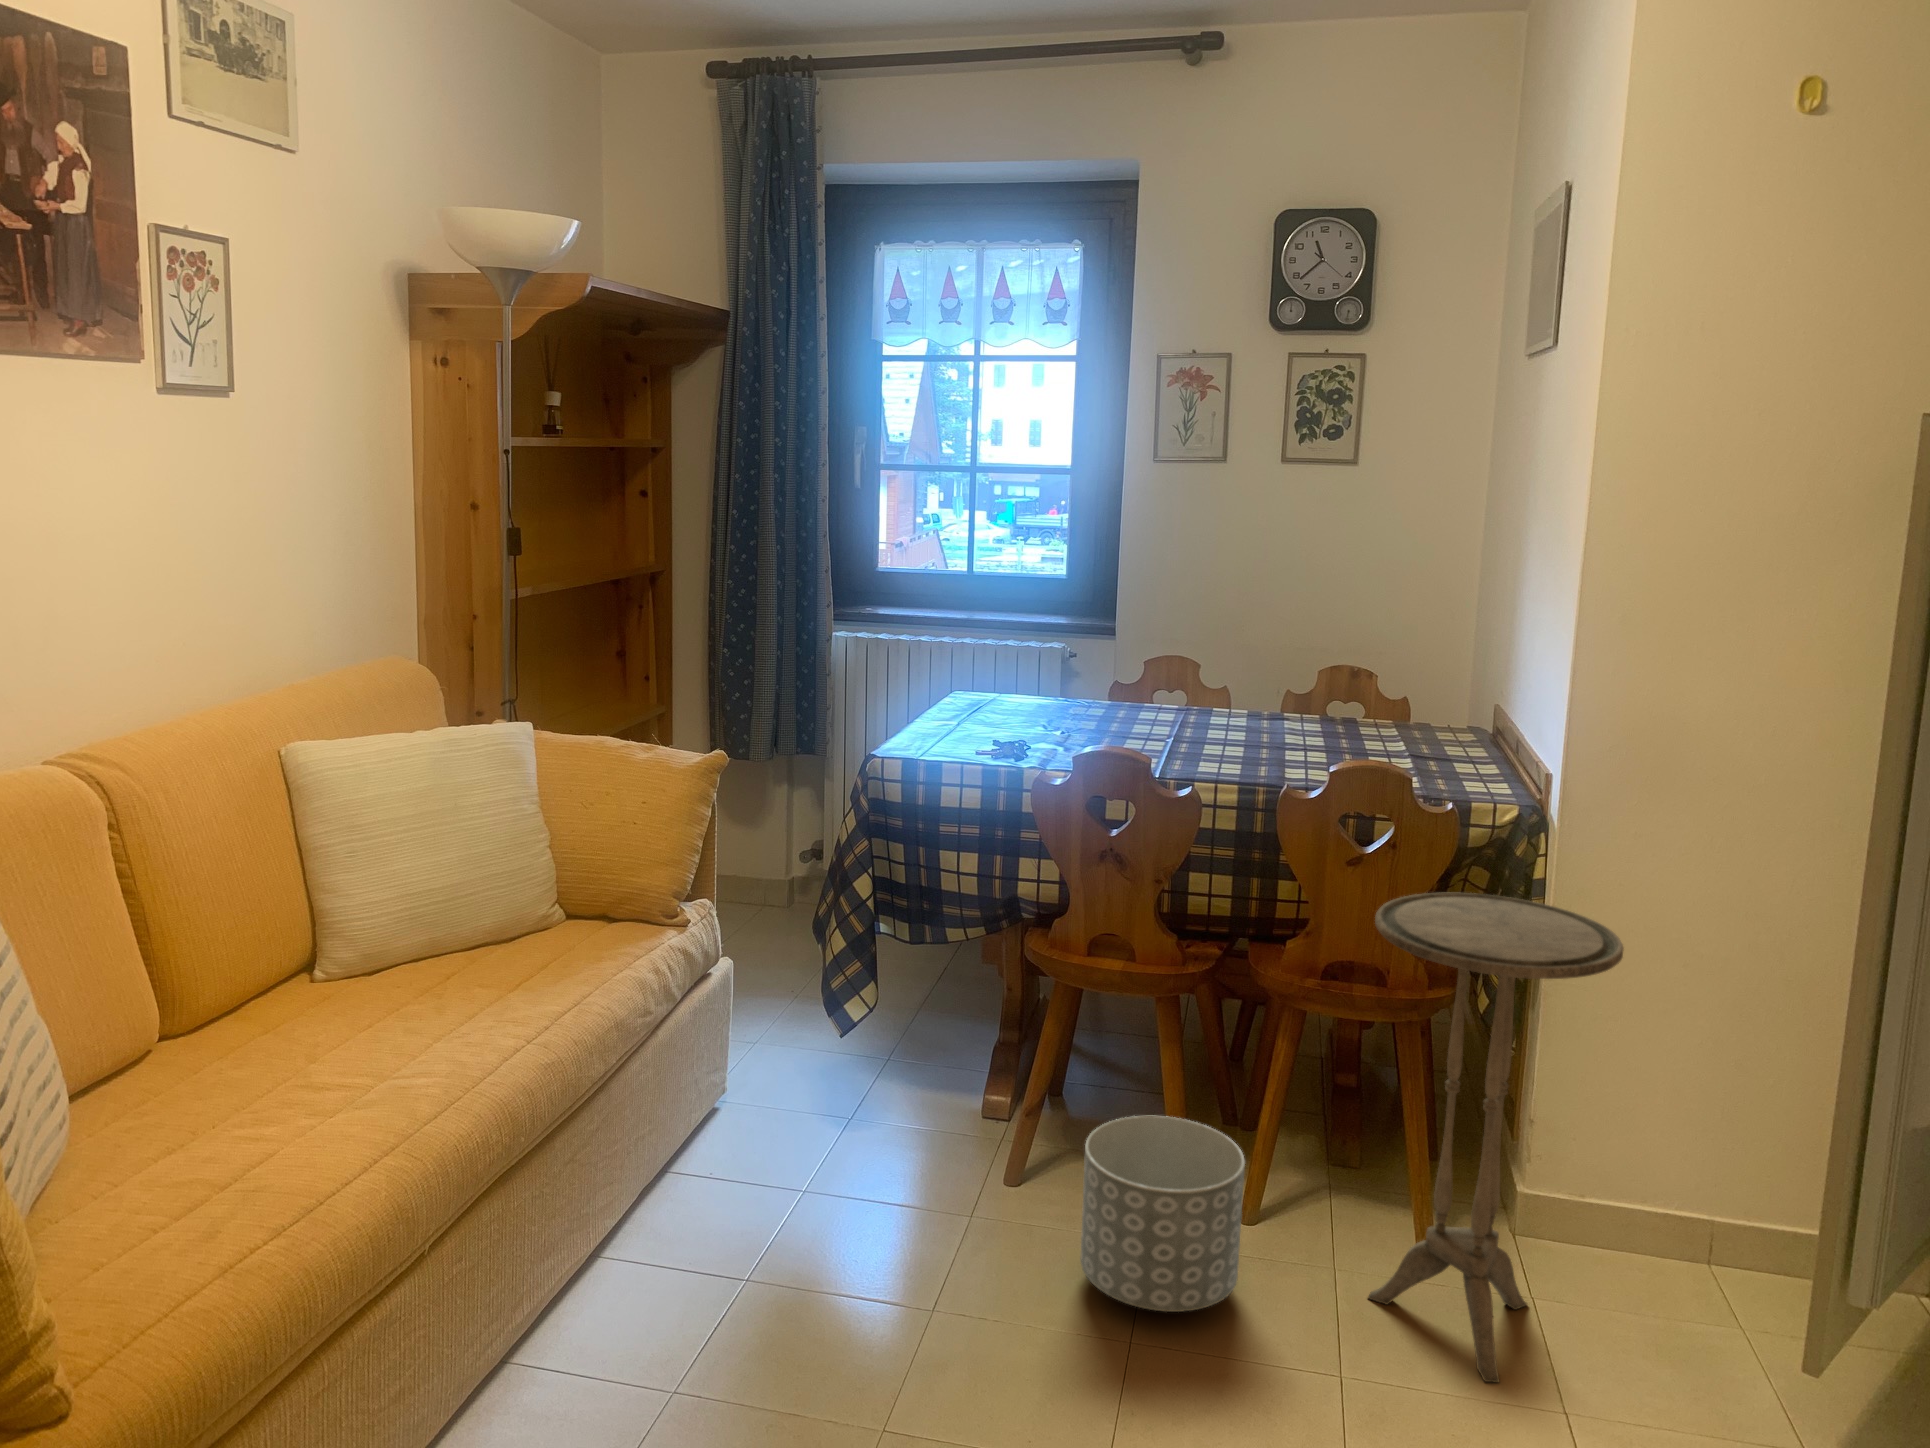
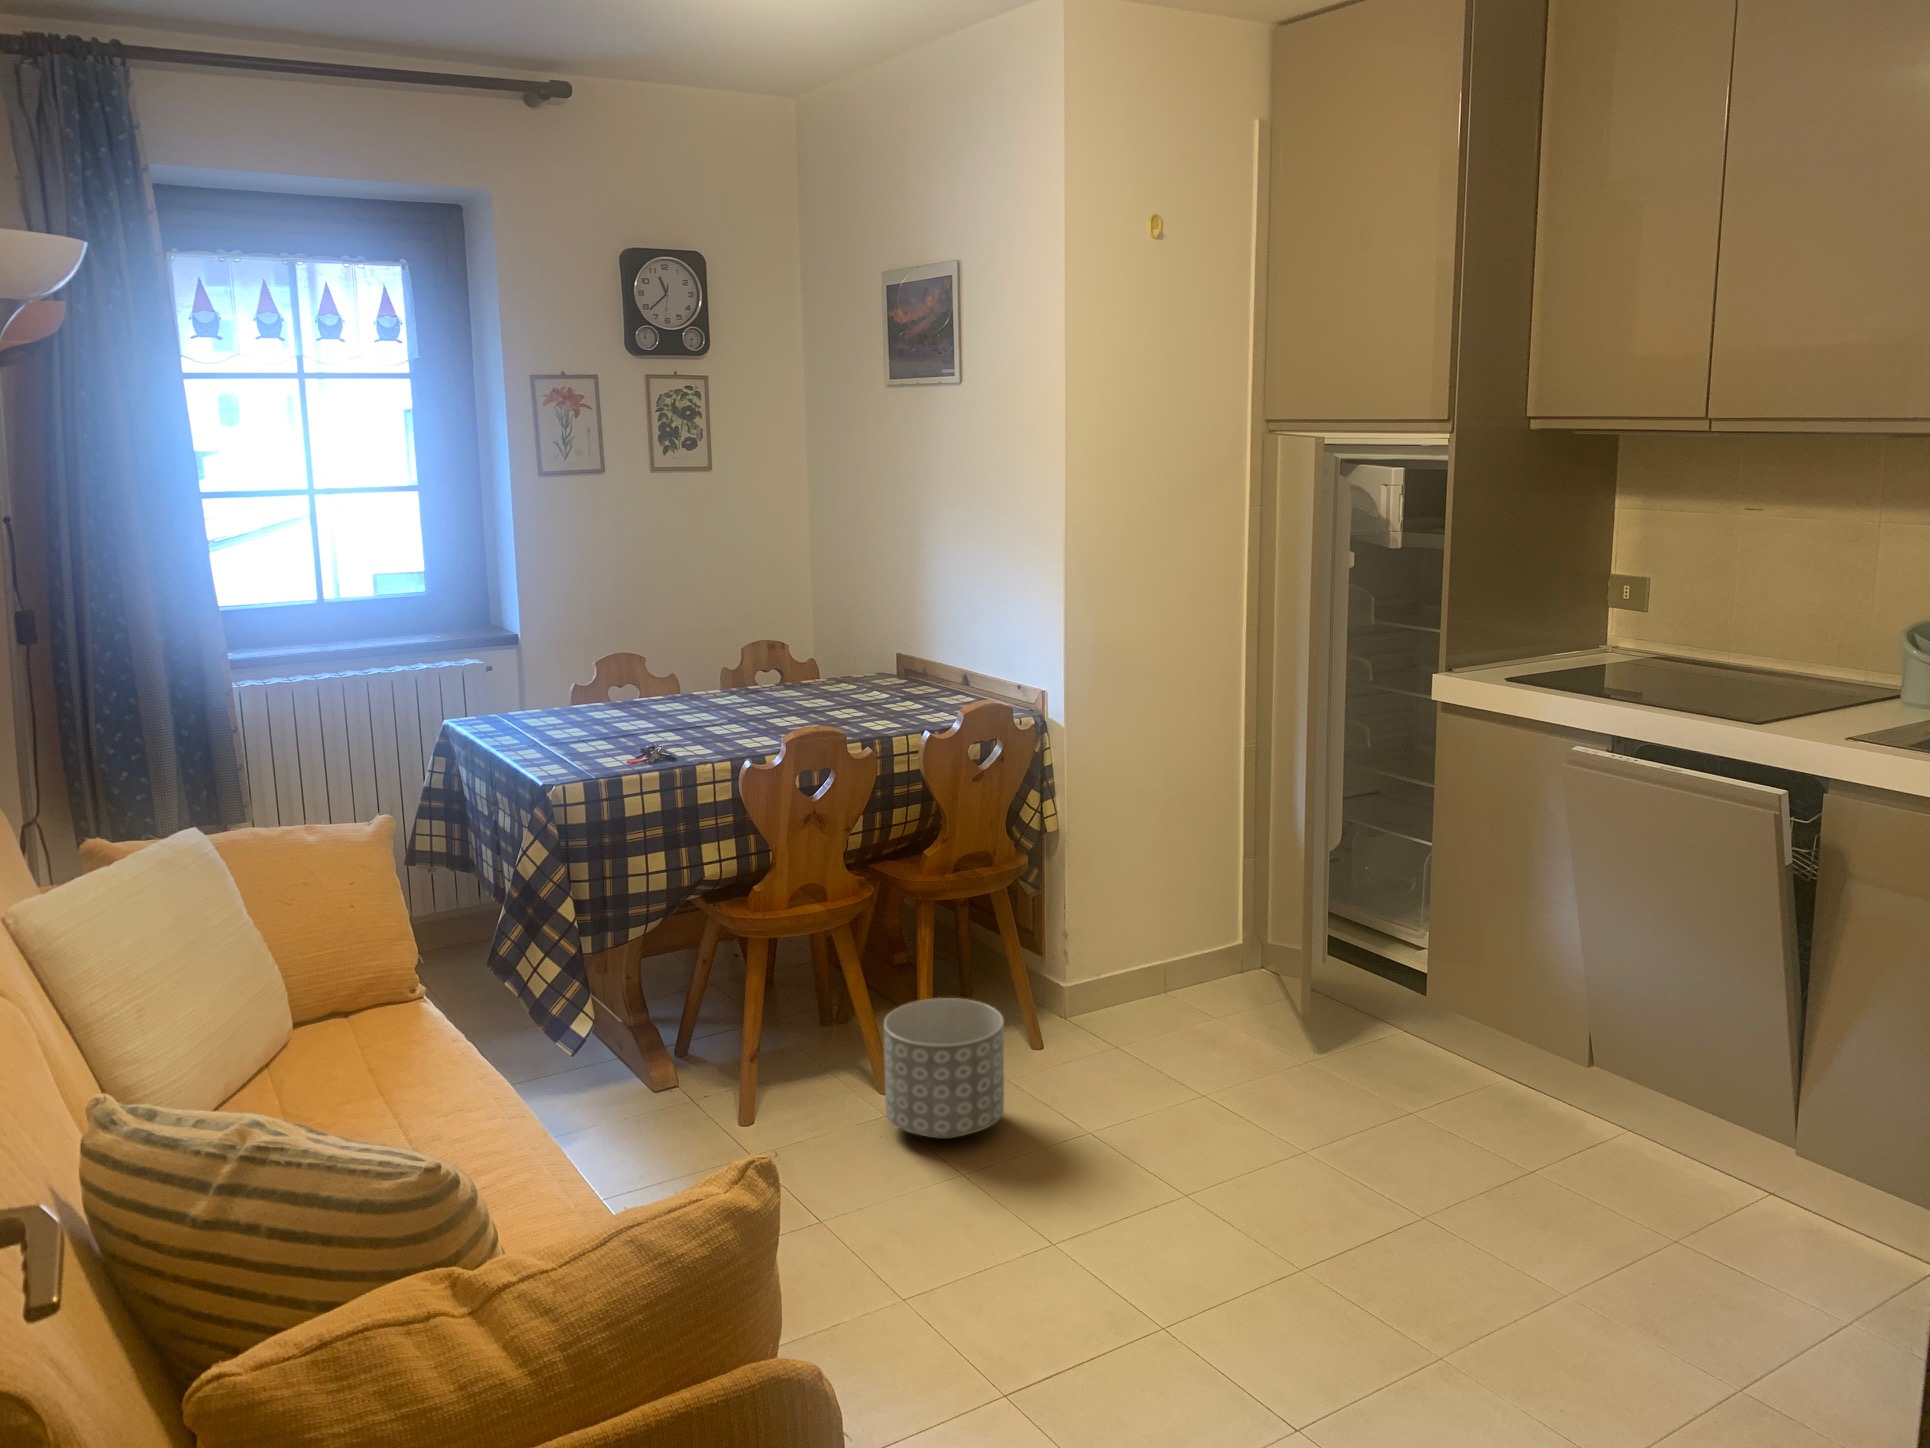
side table: present [1368,892,1624,1382] -> none [1029,775,1183,1085]

